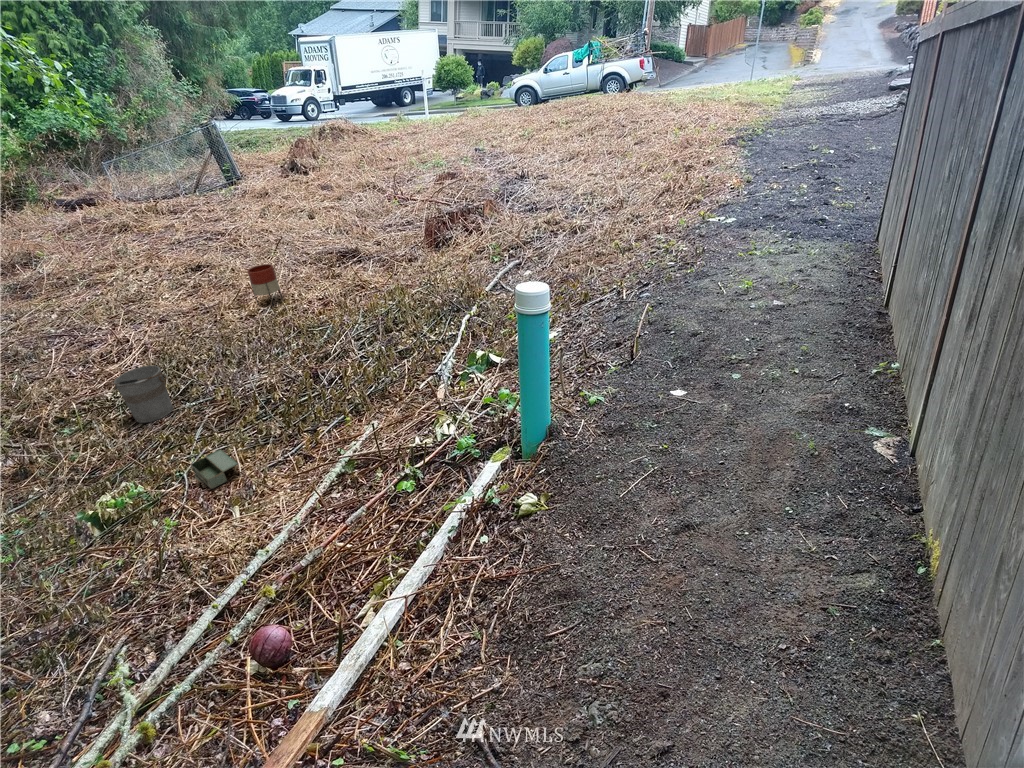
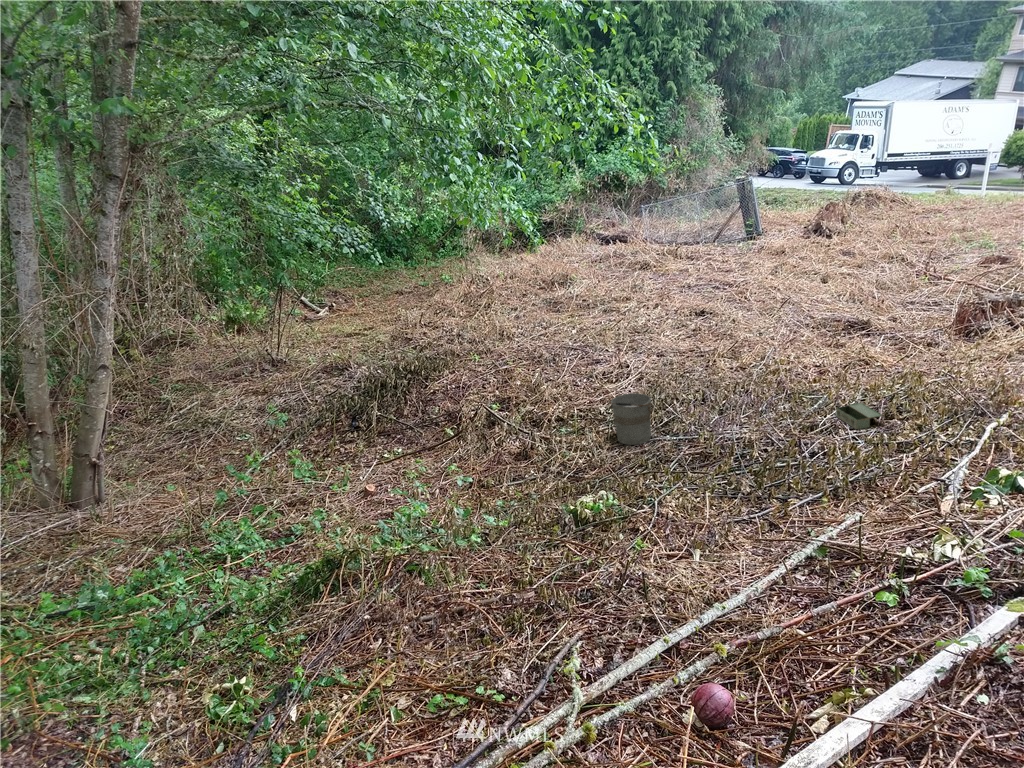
planter: present [247,264,282,303] -> none [746,318,774,363]
toolbox: present [191,449,238,489] -> present [836,403,883,429]

